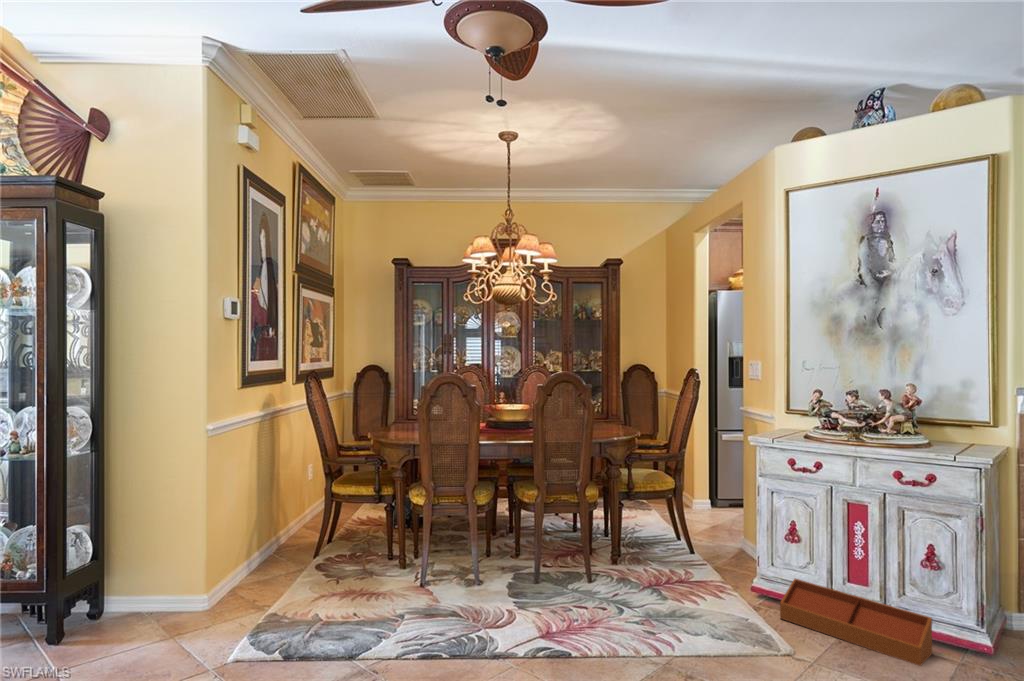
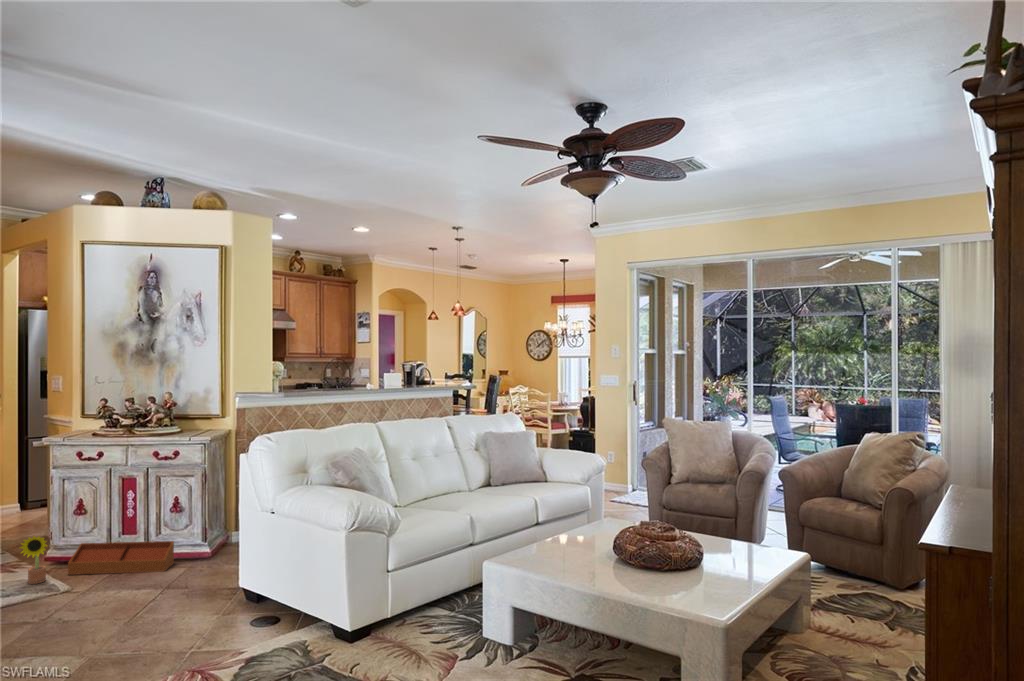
decorative plant: none [724,557,757,620] -> present [20,536,47,584]

